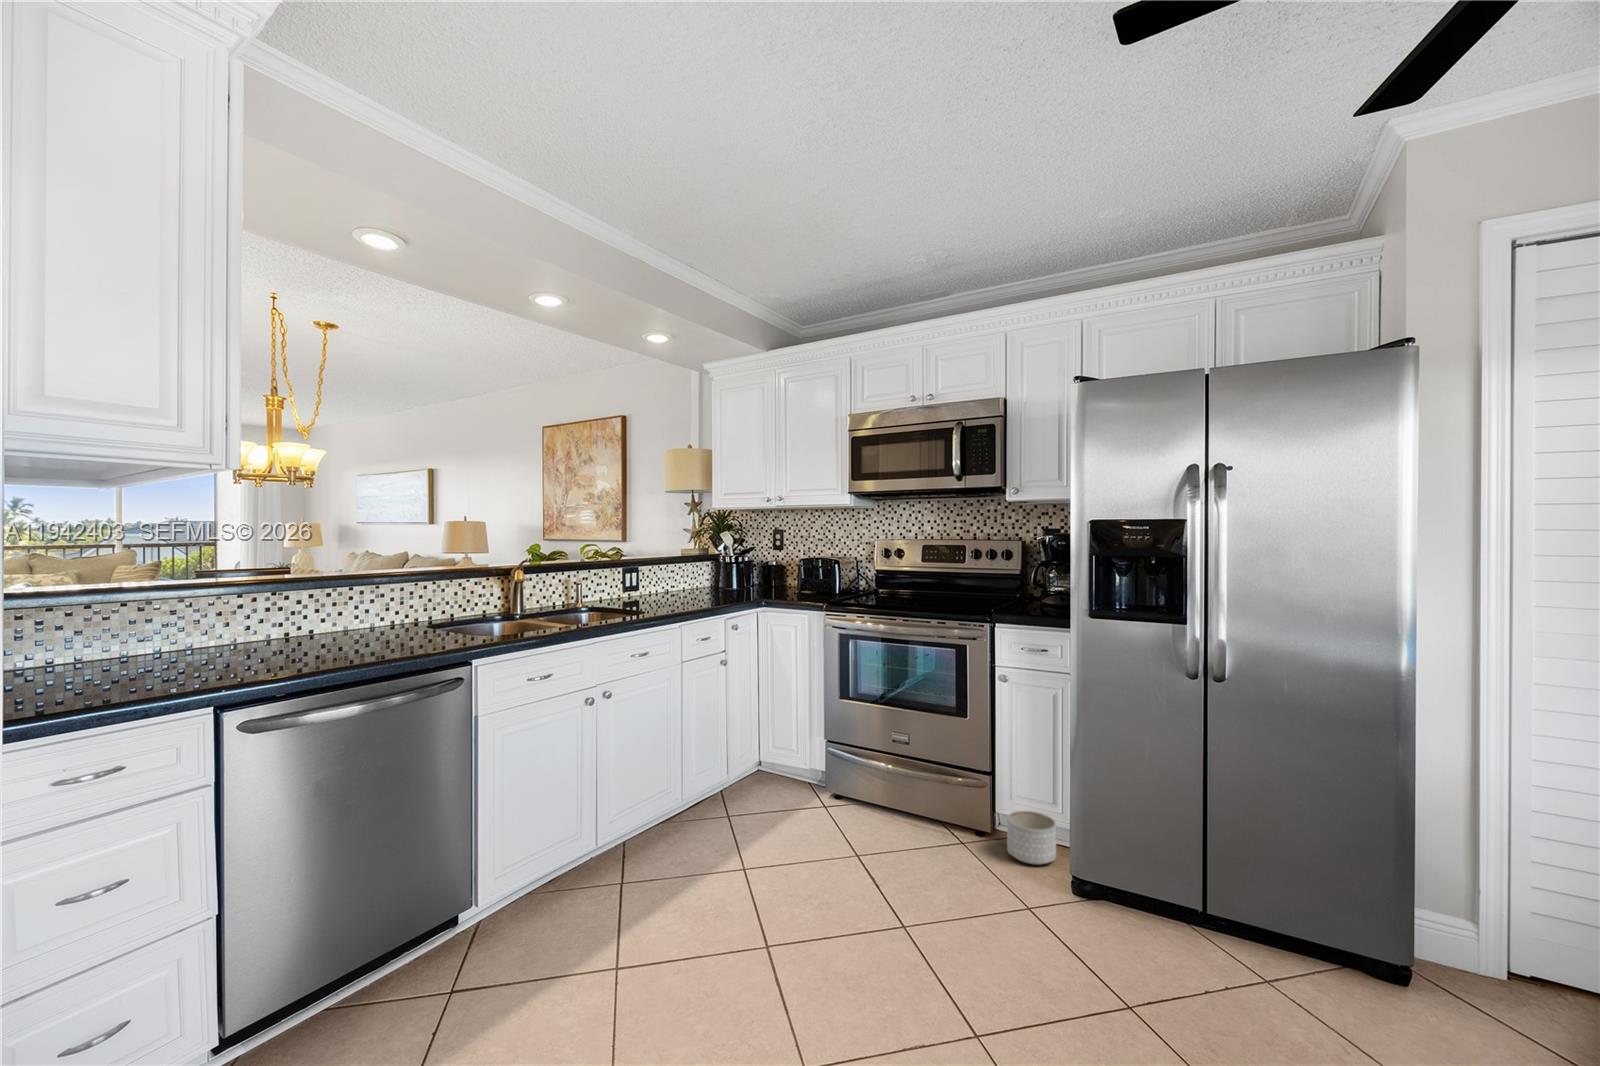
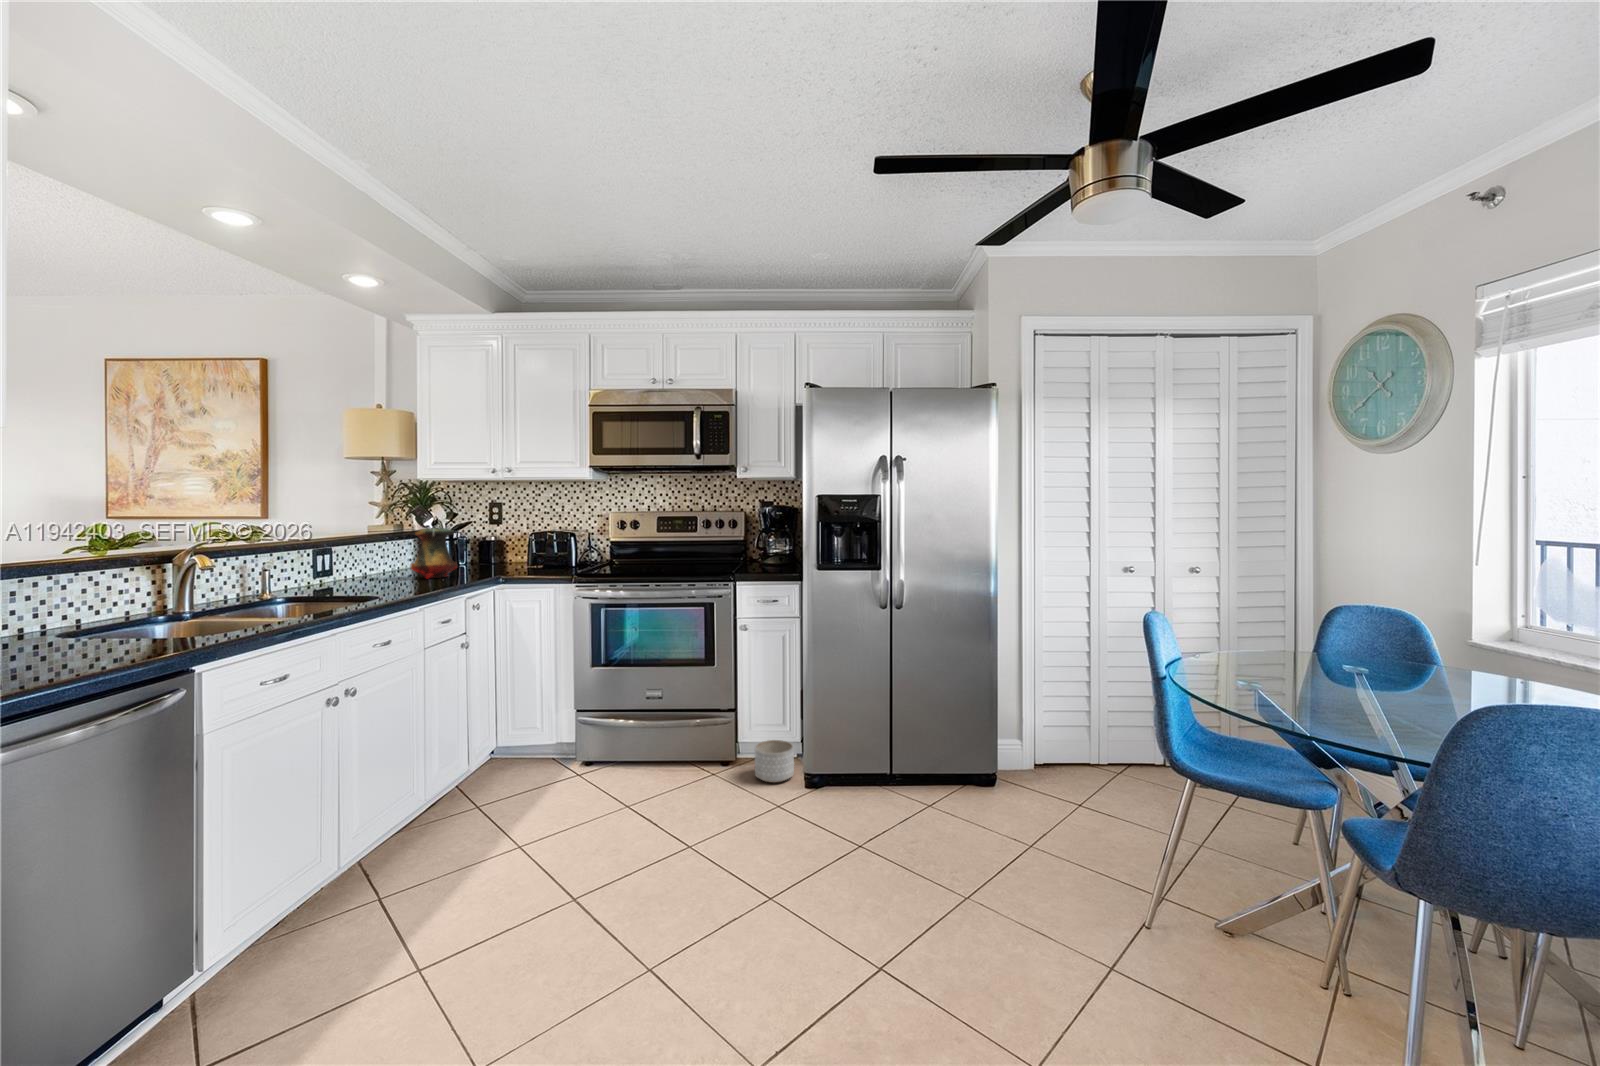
vase: none [699,552,736,598] -> present [410,528,457,578]

